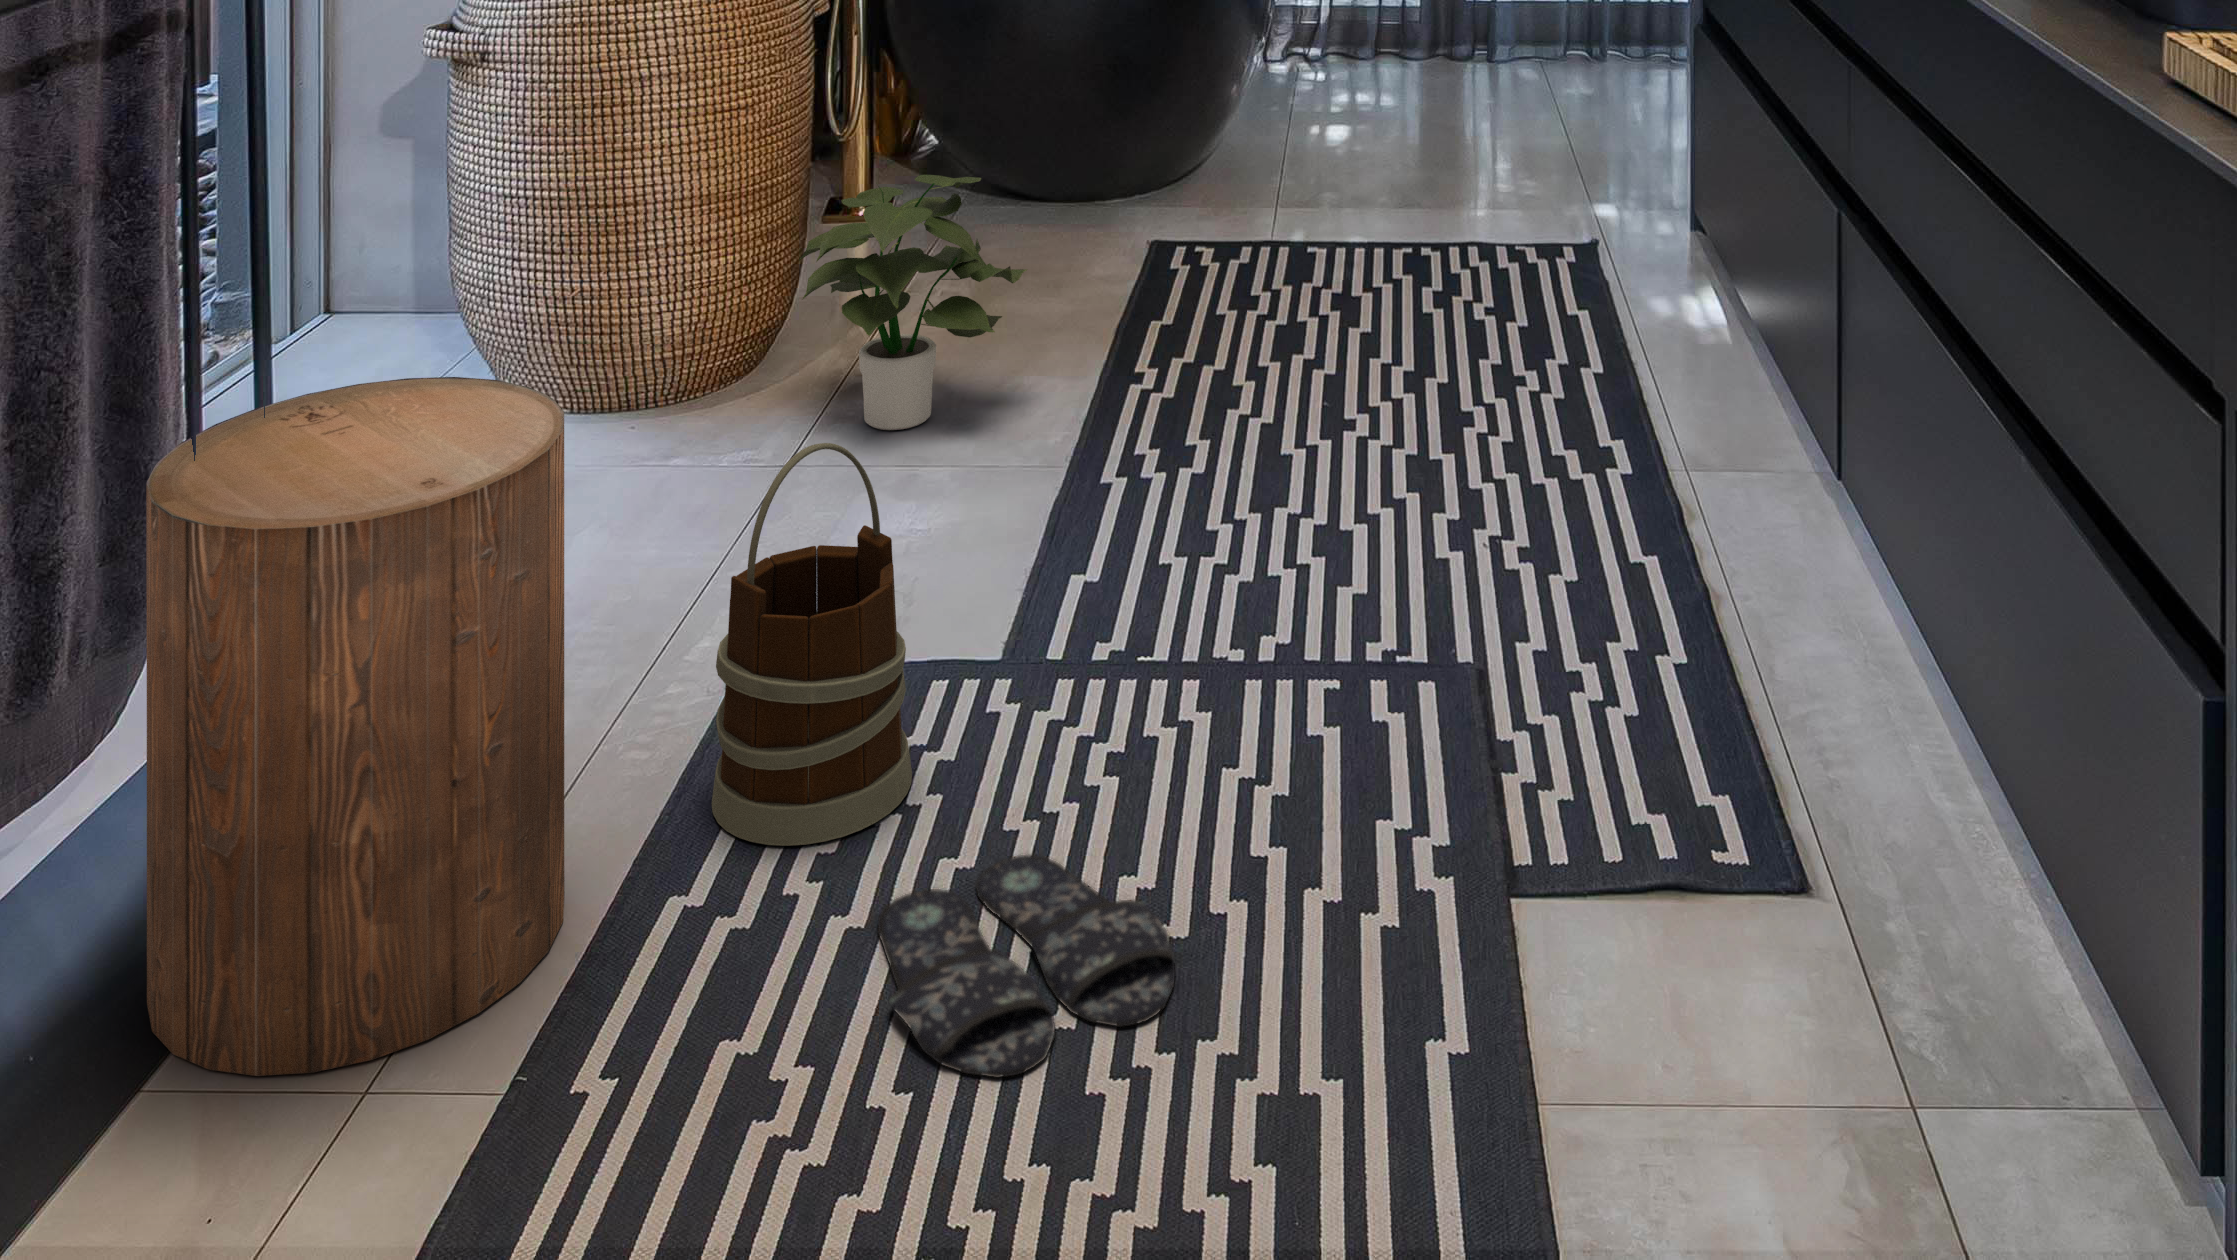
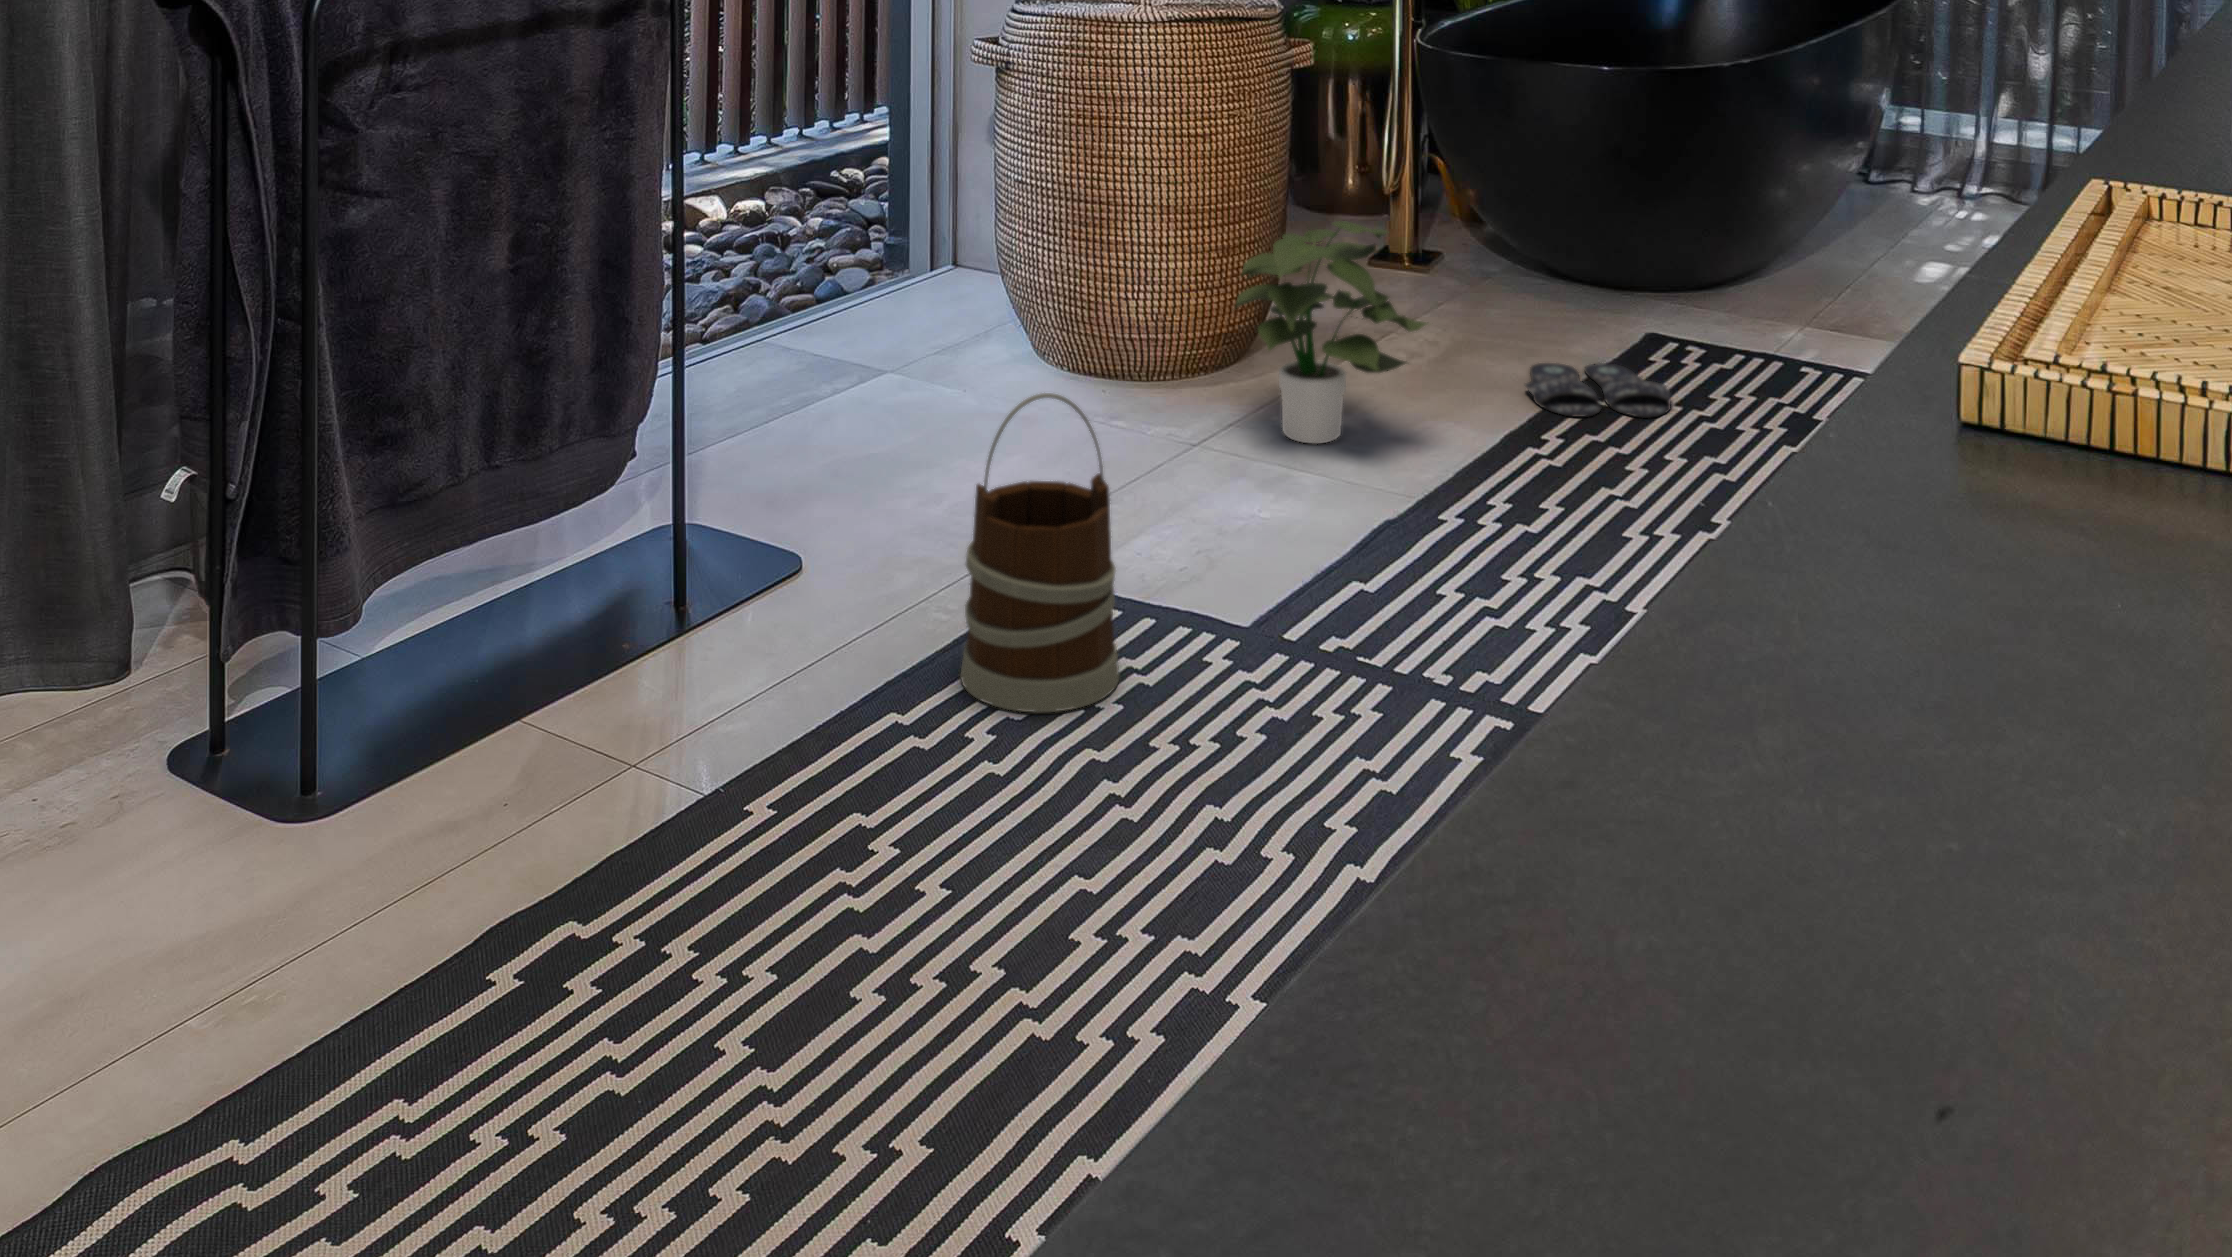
stool: present [146,377,564,1076] -> none [555,276,841,747]
slippers: present [878,855,1175,1078] -> present [1525,363,1671,418]

